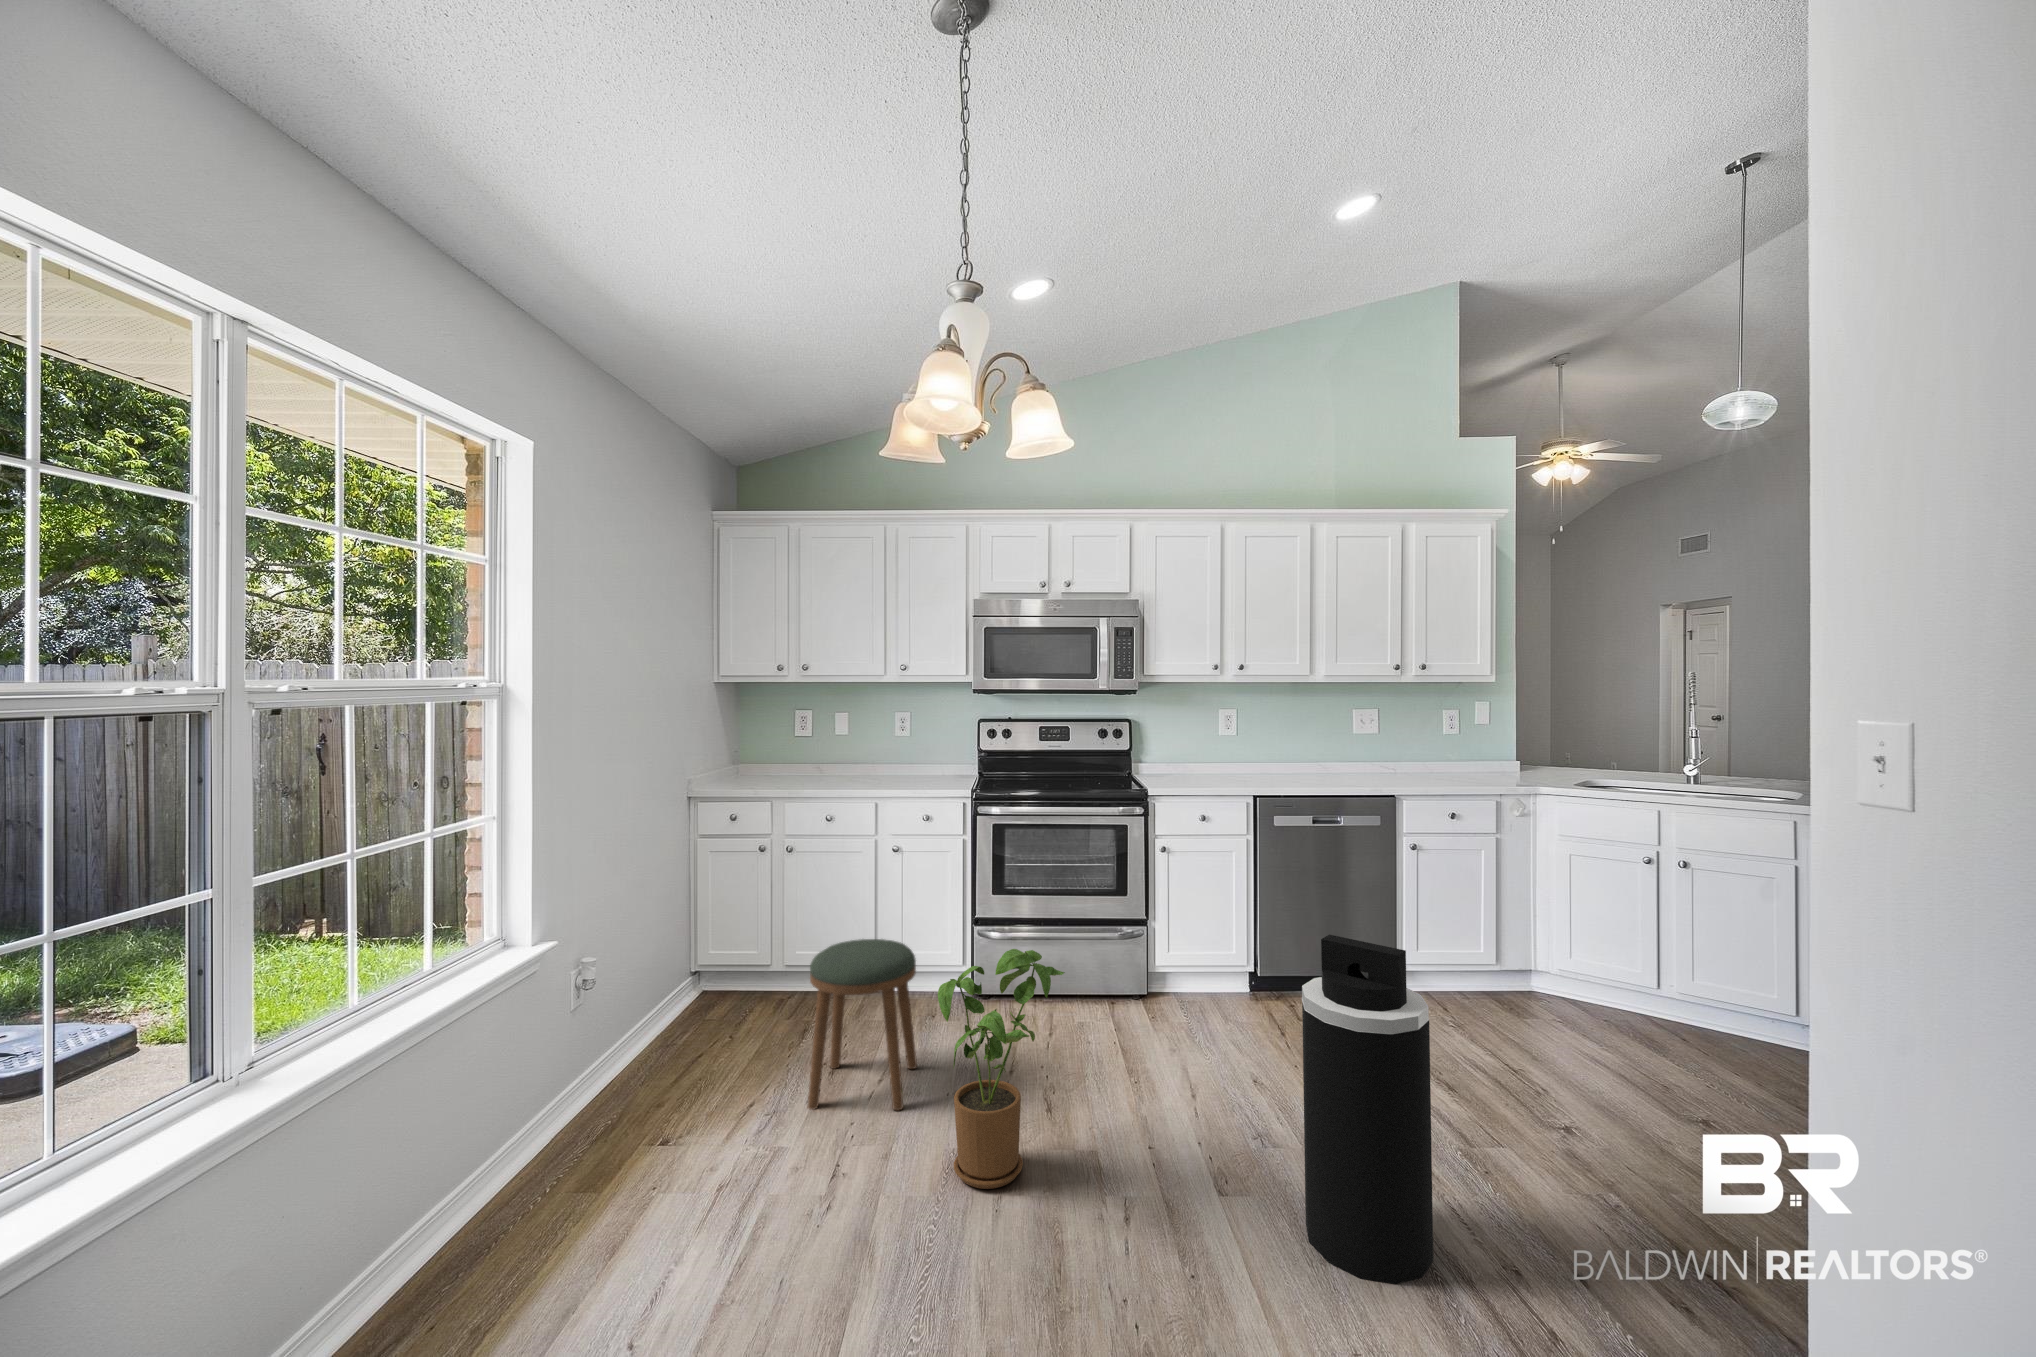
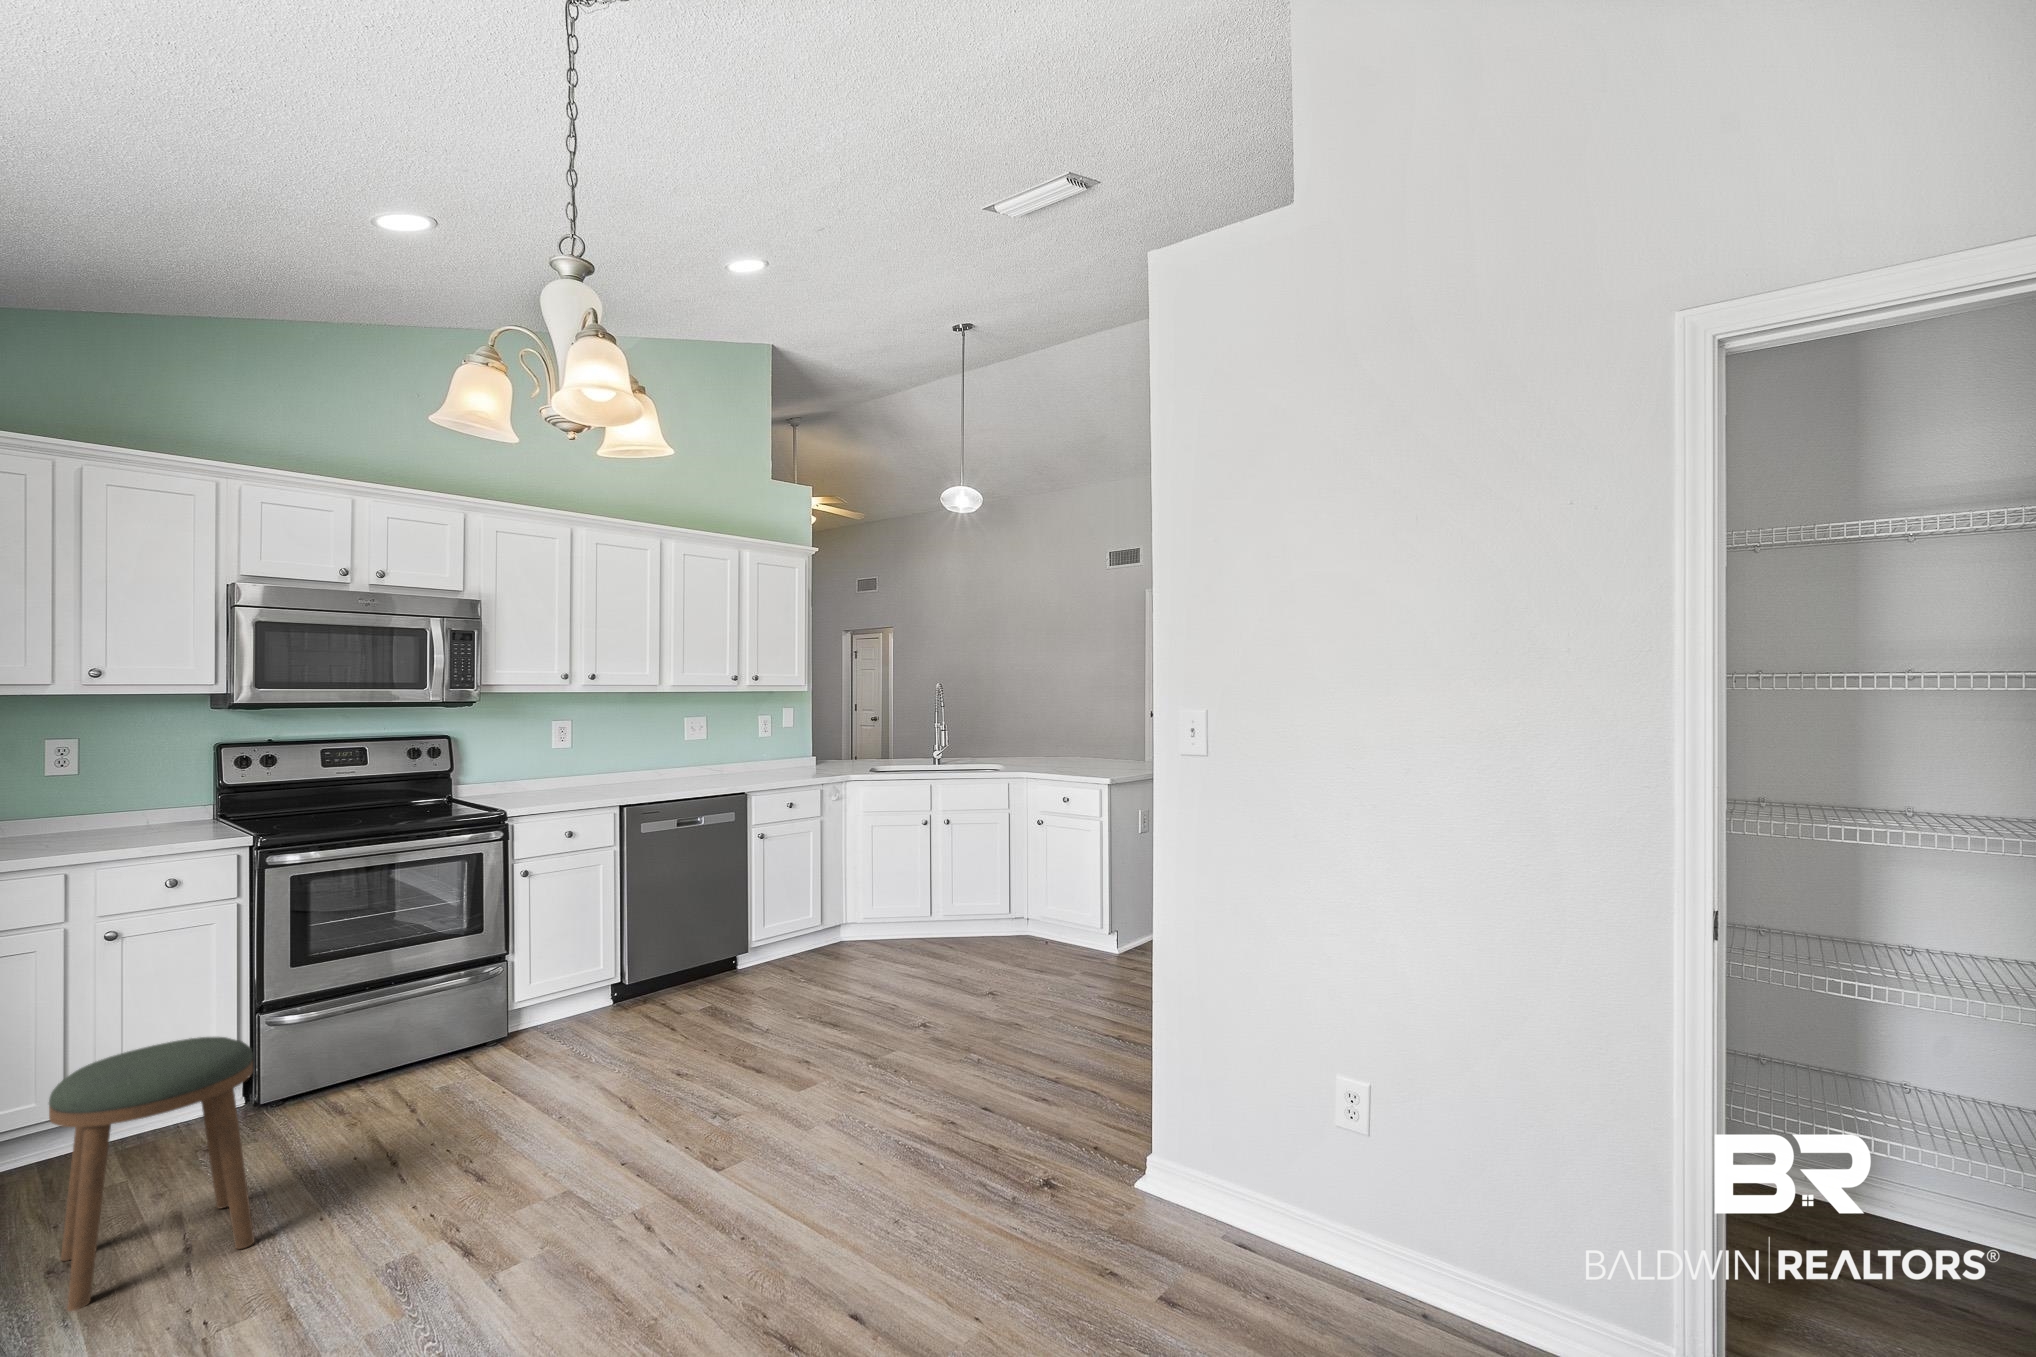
trash can: present [1302,935,1433,1284] -> none [769,879,870,1145]
house plant: present [938,949,1065,1189] -> none [358,969,524,1255]

